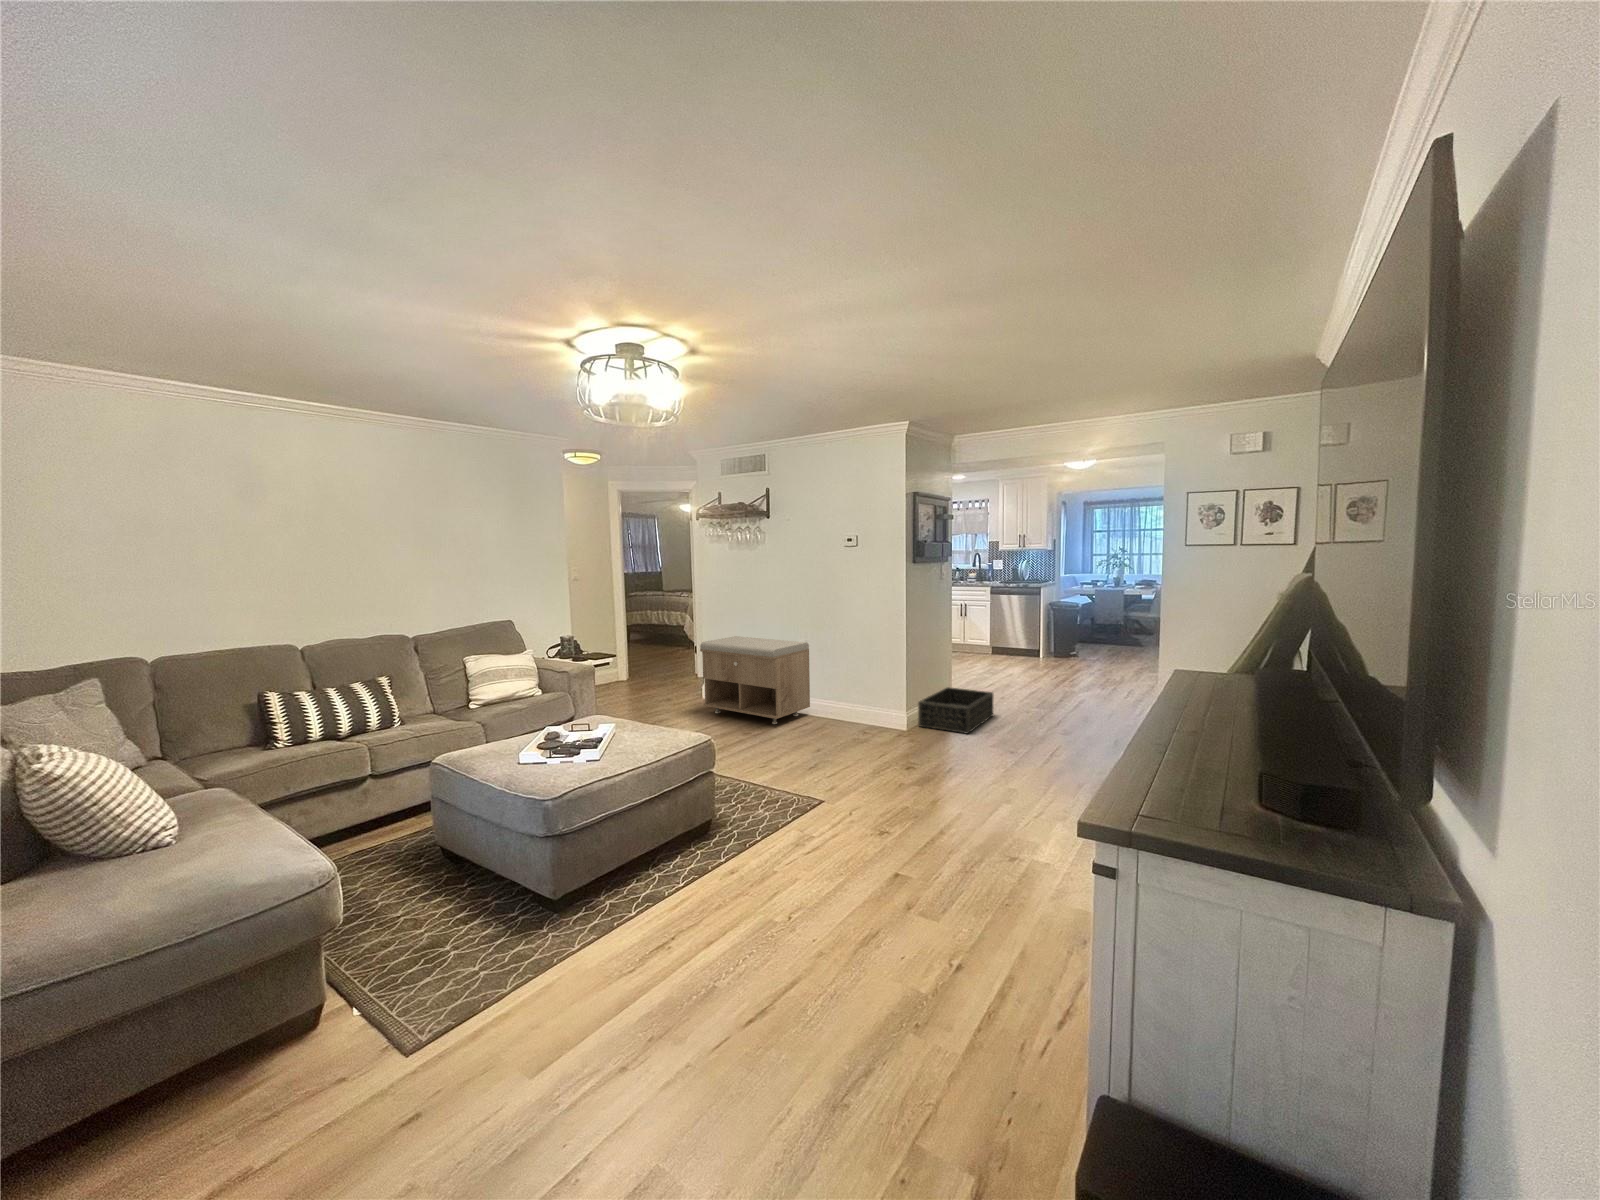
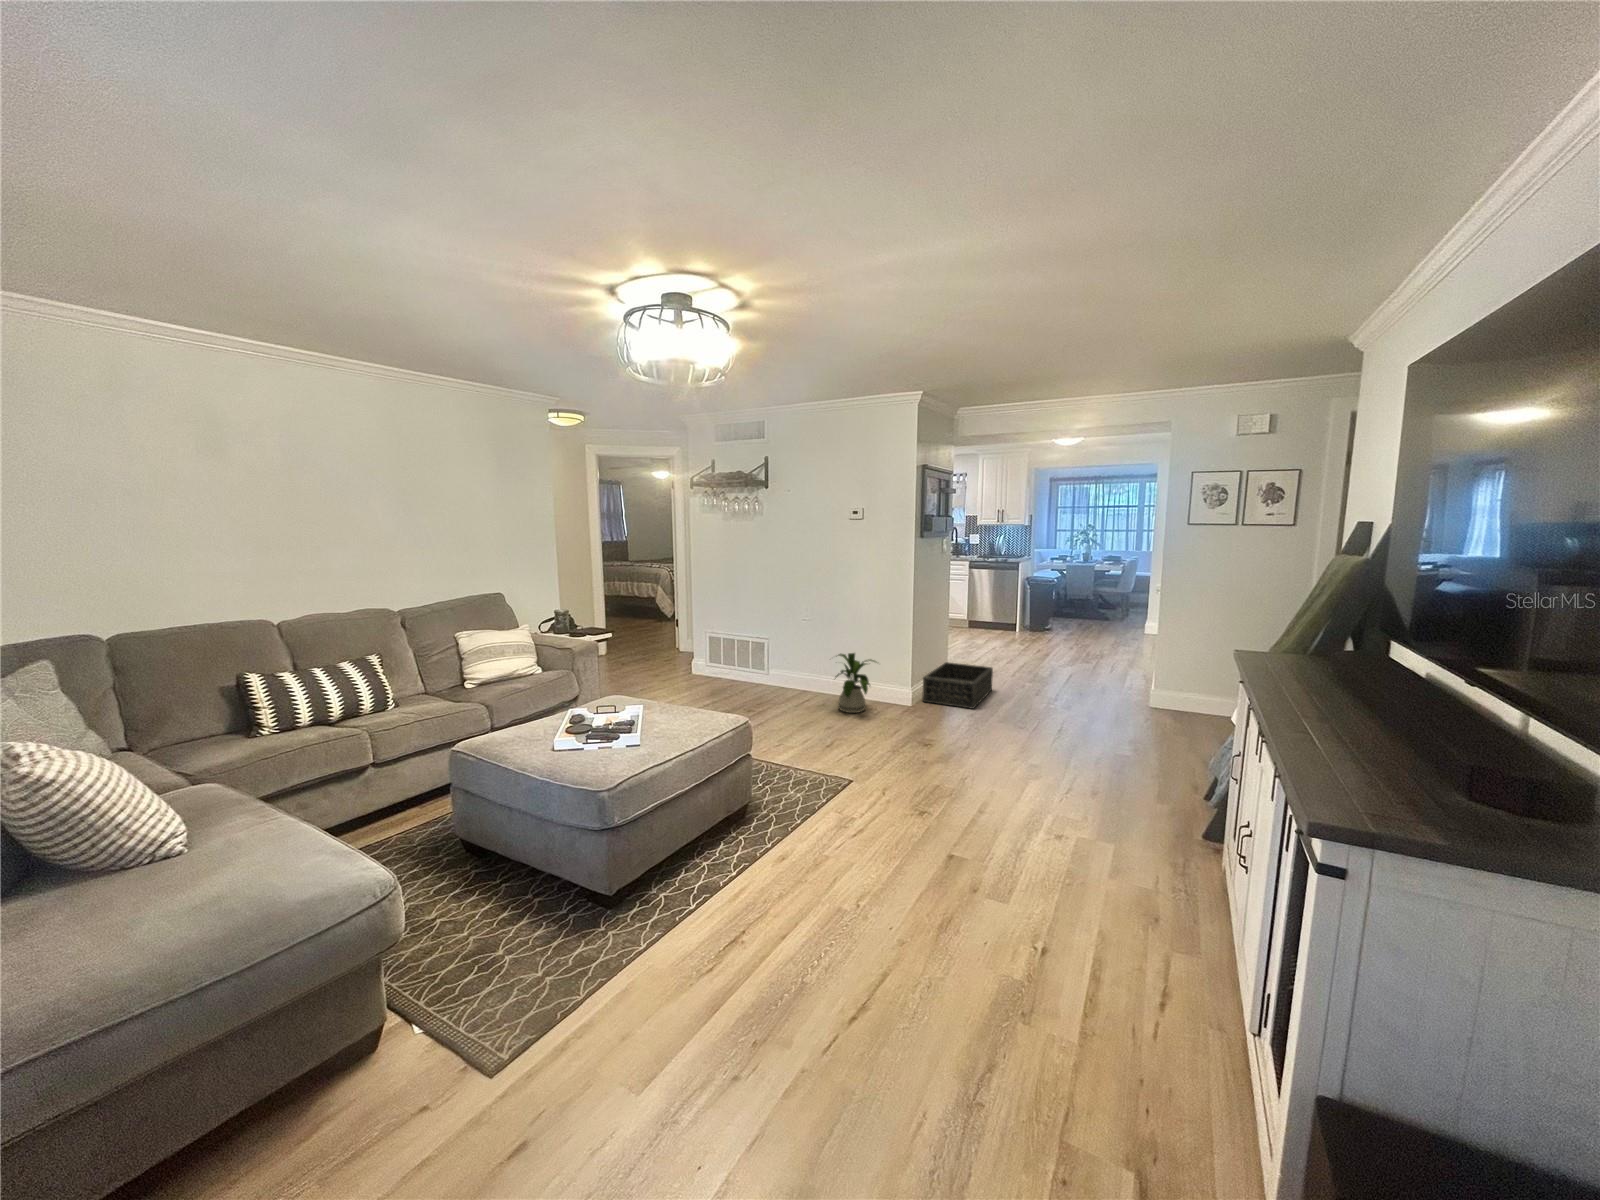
storage bench: present [700,636,810,724] -> none [696,610,810,700]
house plant: none [824,677,871,737] -> present [835,653,876,713]

